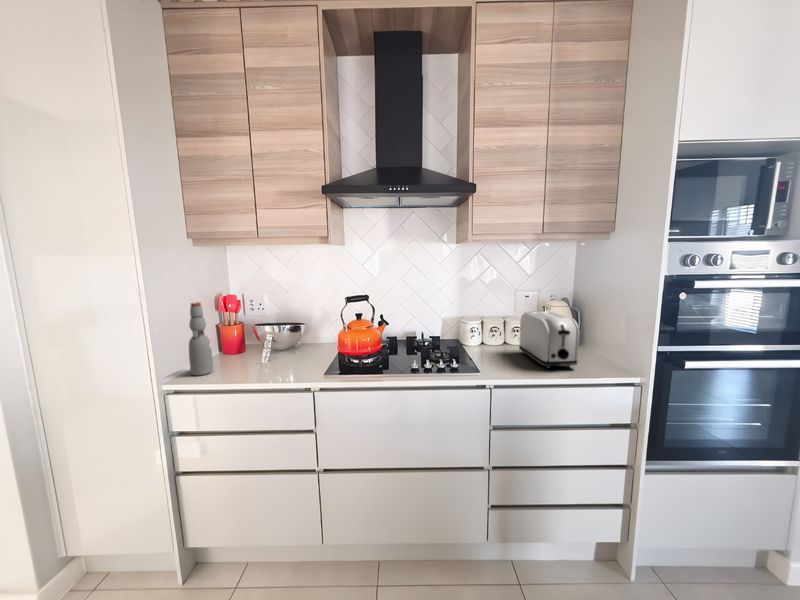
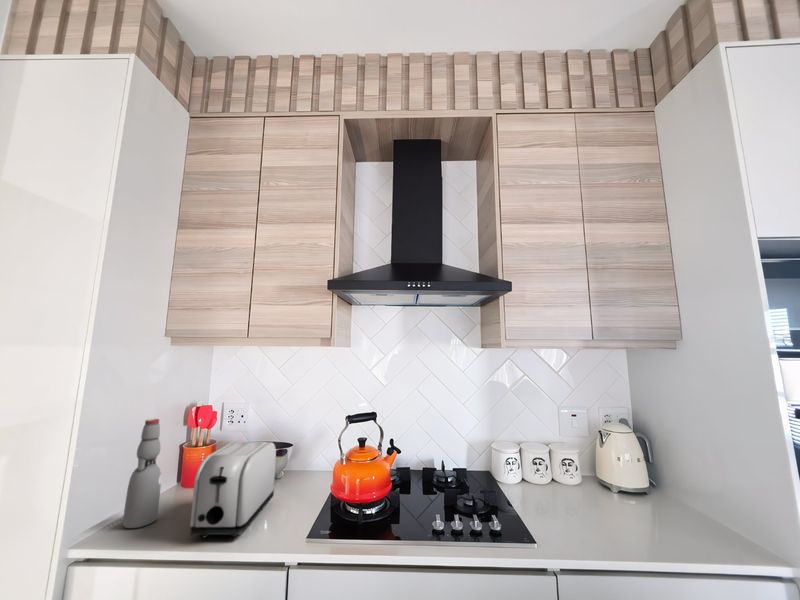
toaster: present [519,312,580,368] -> present [190,442,276,537]

